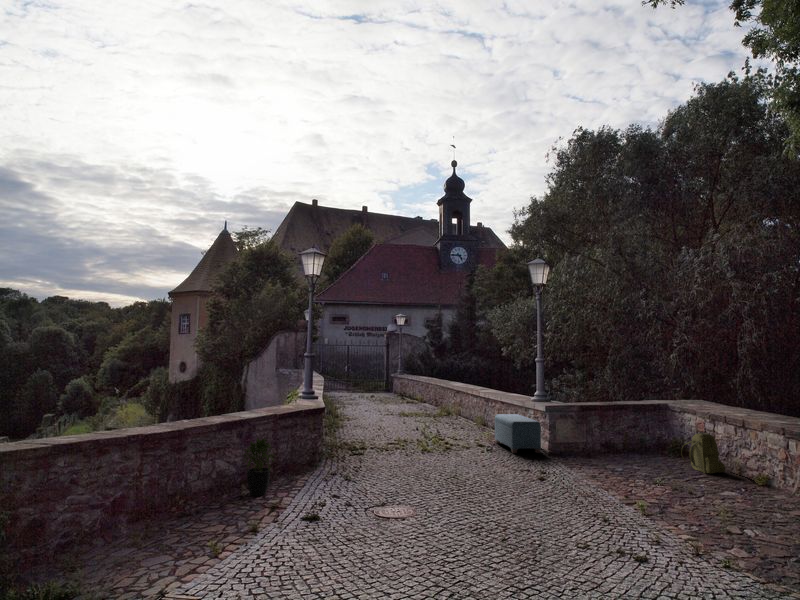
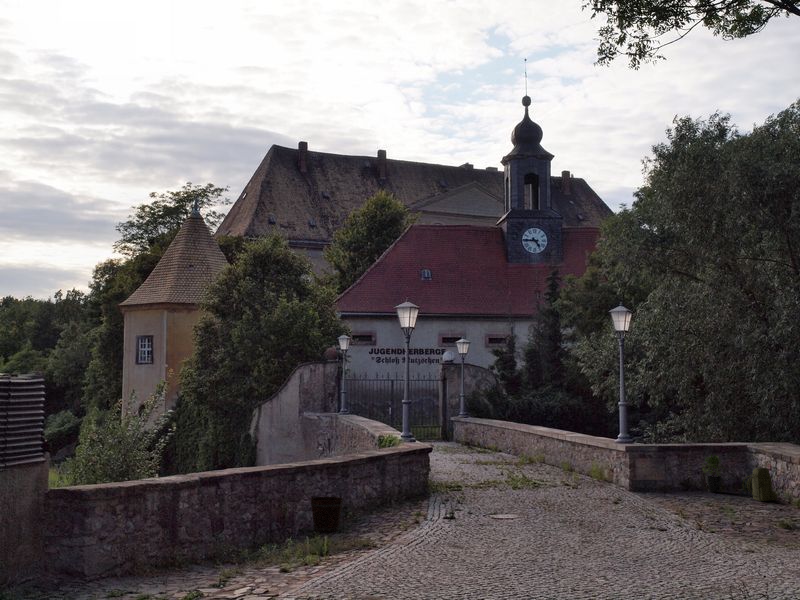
bench: present [495,414,541,453] -> none [581,456,624,490]
potted plant: present [244,438,274,496] -> present [703,455,722,493]
bucket: none [65,499,125,565] -> present [311,496,343,532]

